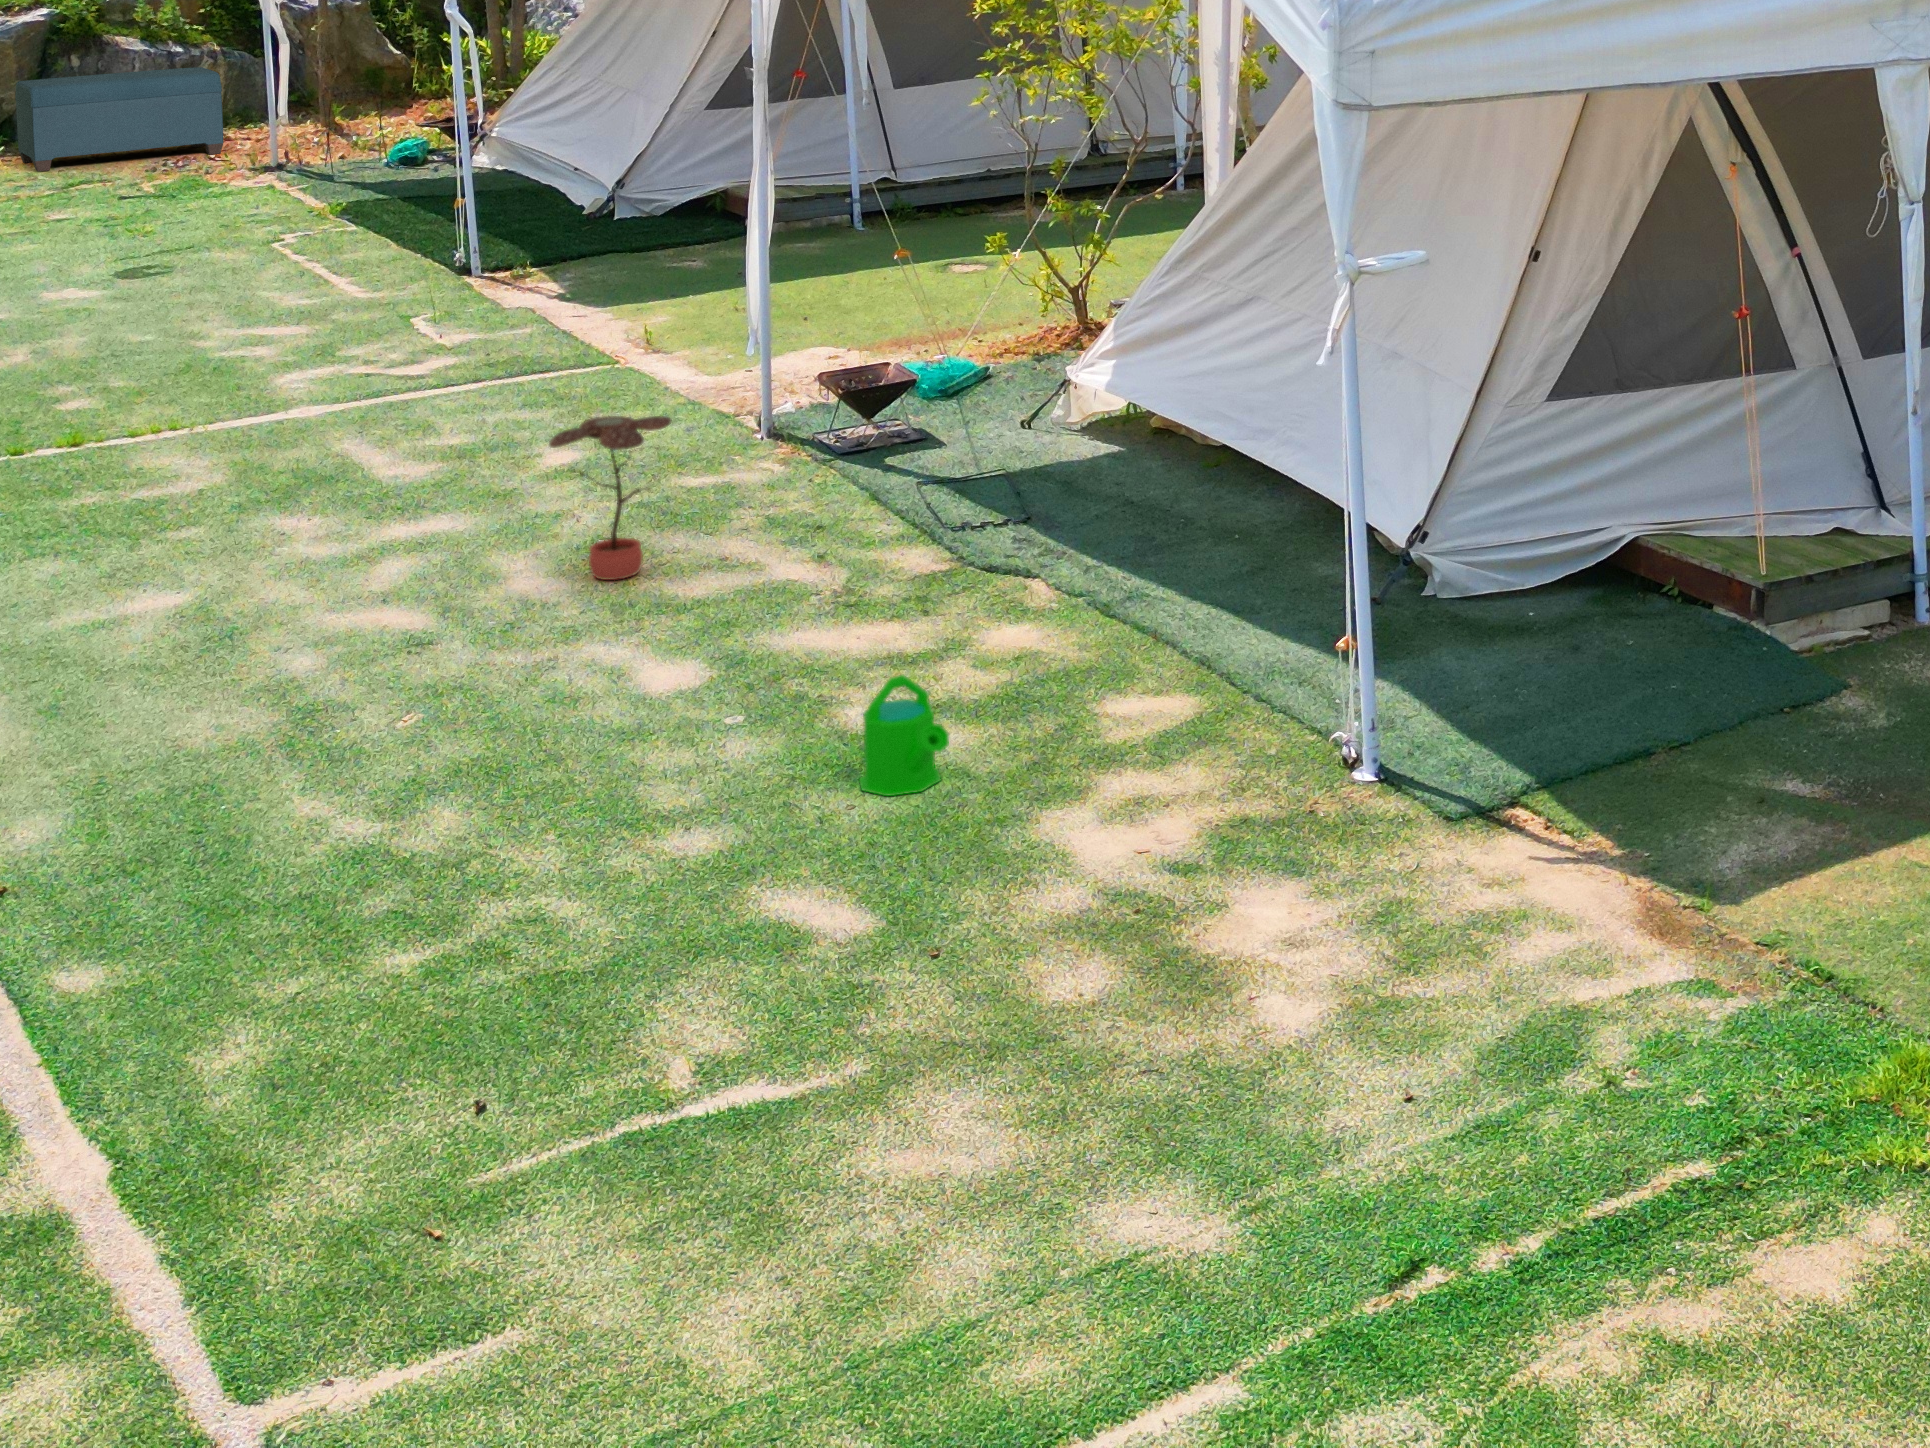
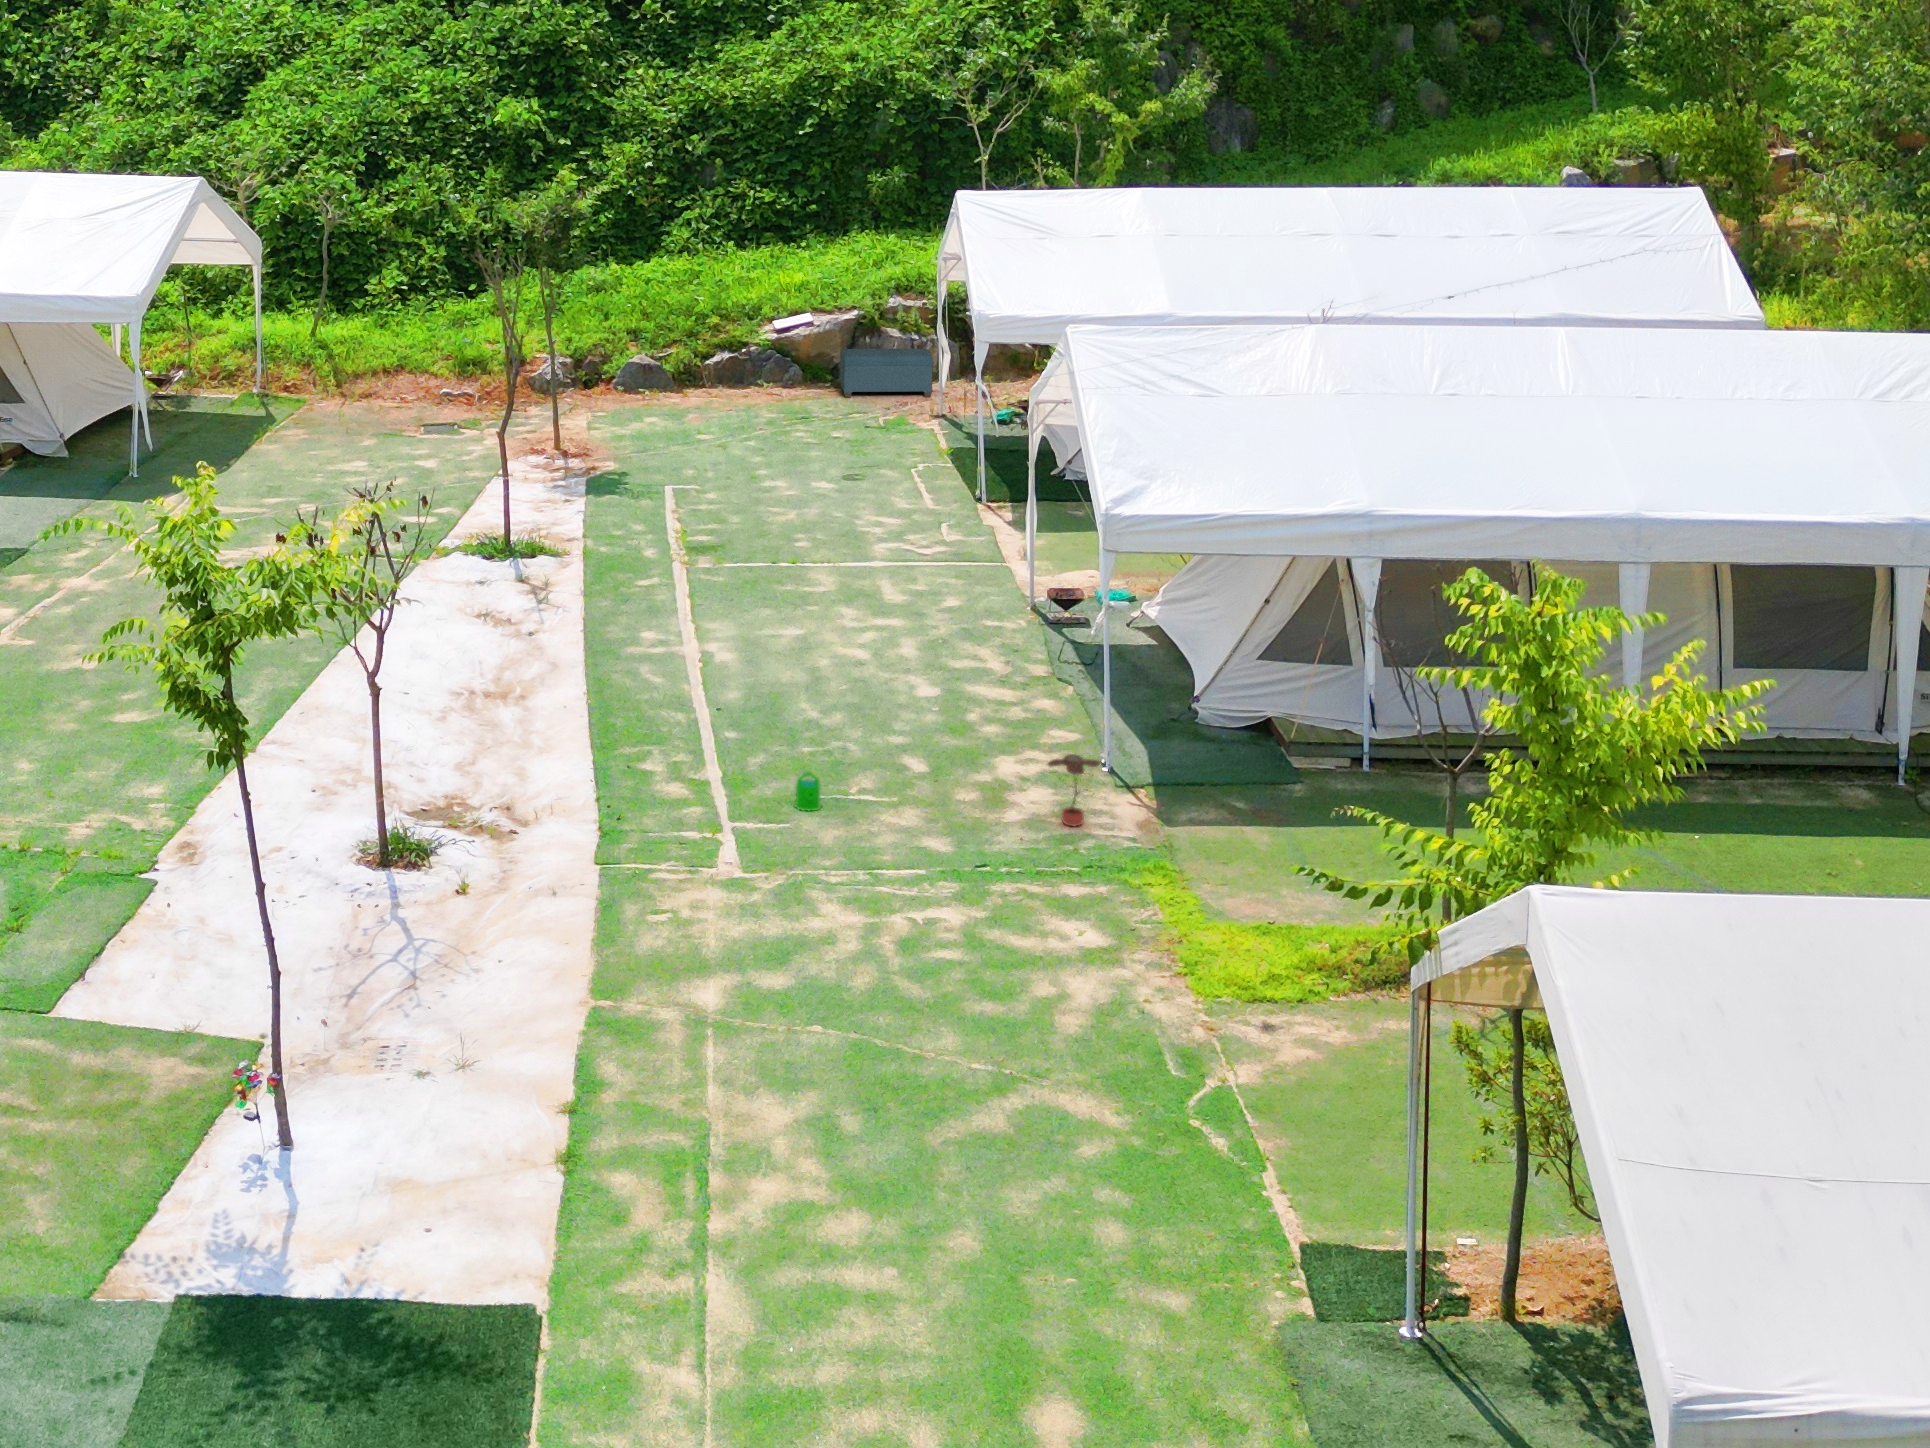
potted plant: present [549,416,672,580] -> present [1048,754,1100,826]
watering can: present [859,675,949,796] -> present [795,772,821,811]

